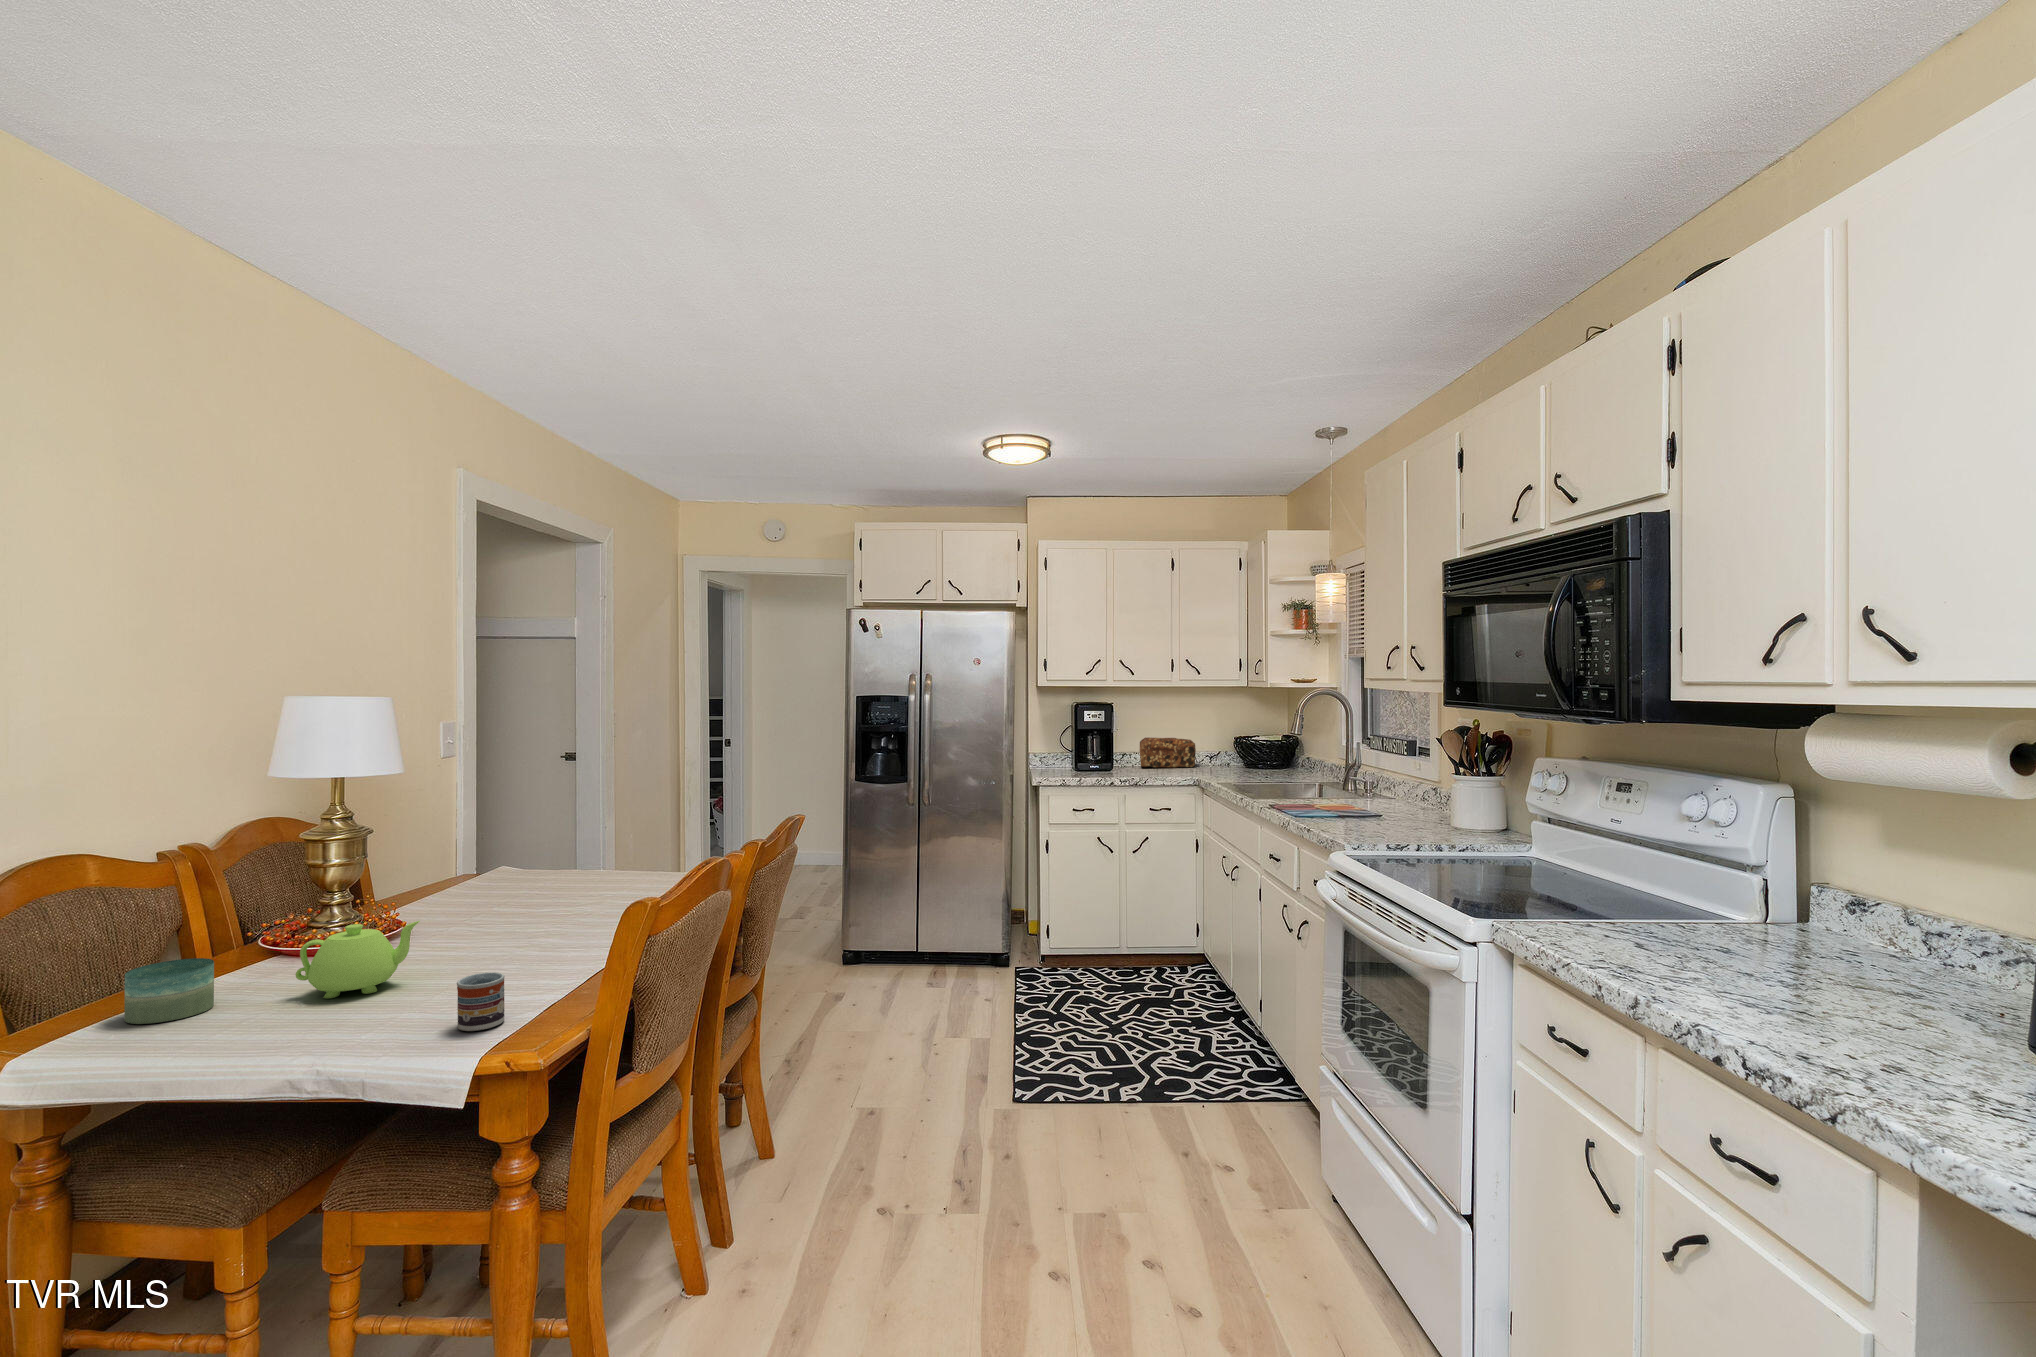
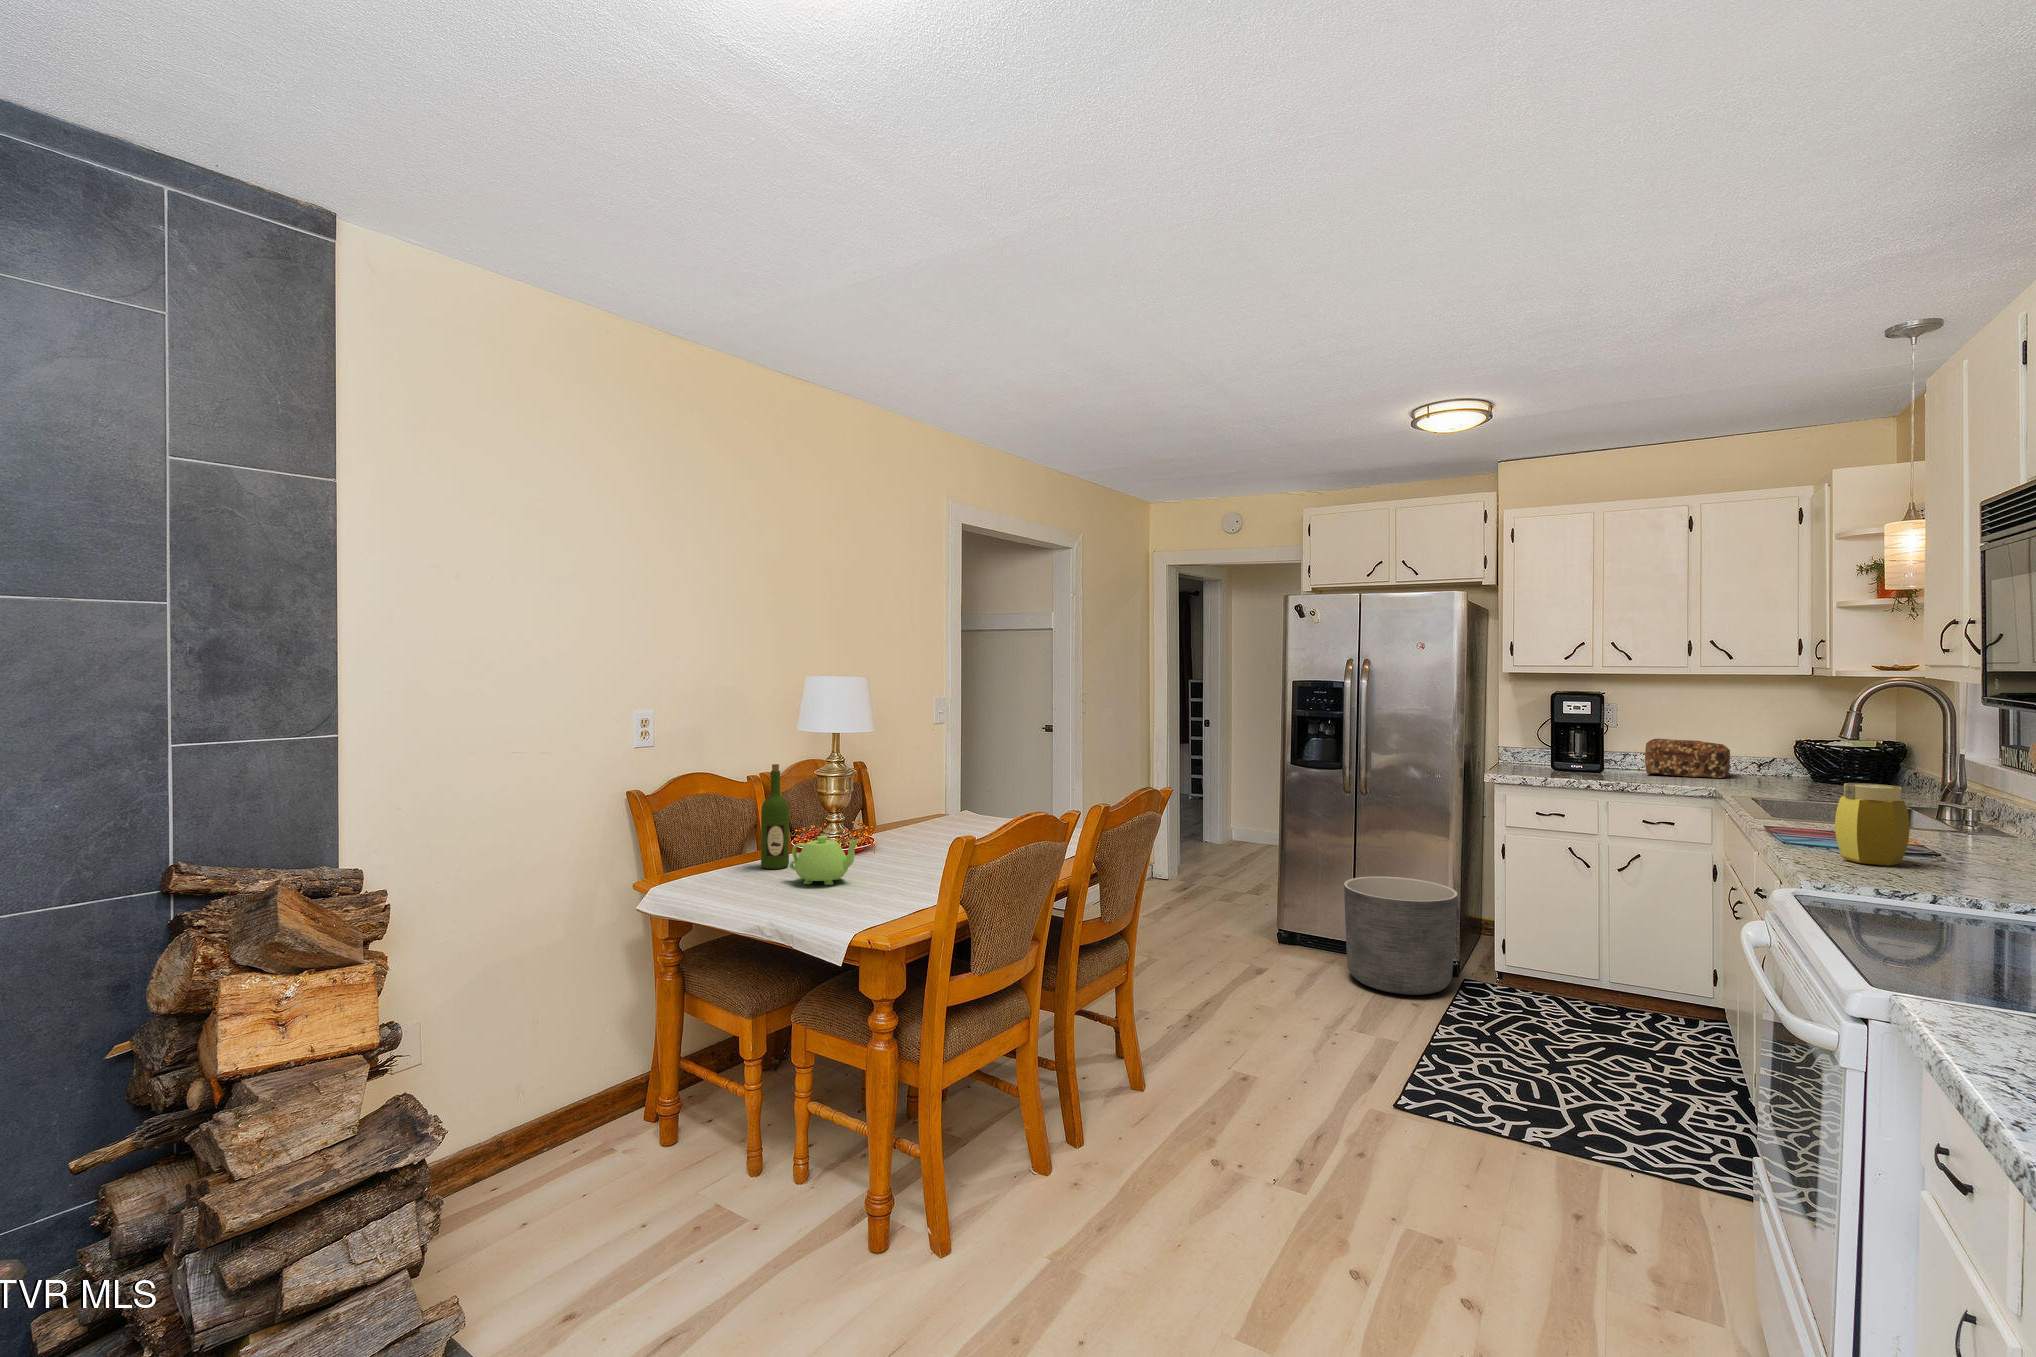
jar: none [1331,764,1373,825] -> present [1835,783,1910,866]
wine bottle: none [224,829,275,986] -> present [761,764,789,869]
planter: none [914,880,1014,992] -> present [1344,876,1458,995]
candle: present [124,958,214,1024] -> none [704,845,749,883]
cup: present [457,972,505,1031] -> none [857,879,888,920]

